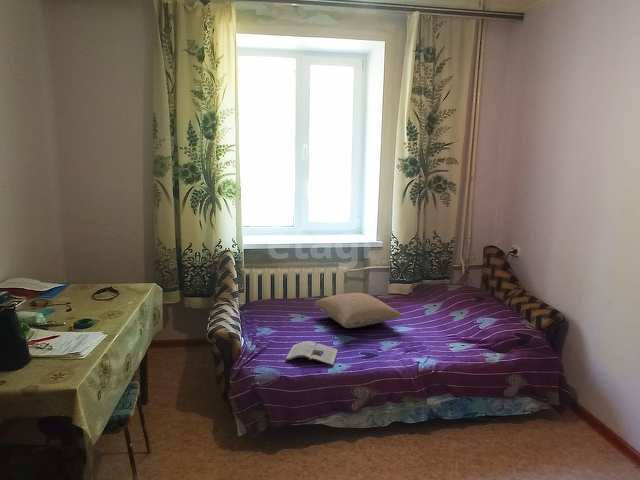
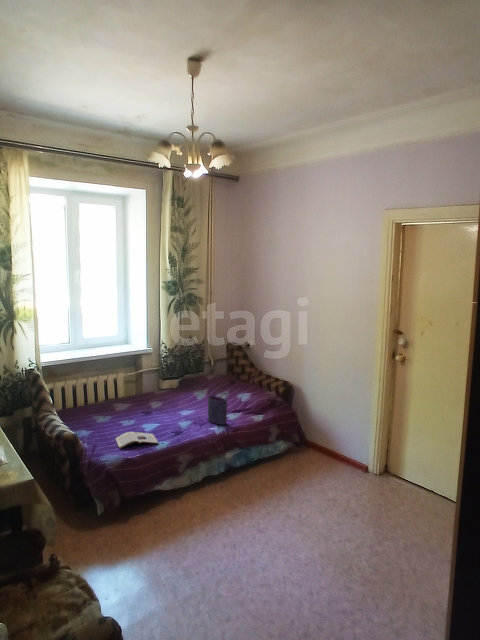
tote bag: none [419,290,445,358] -> present [208,395,227,425]
pillow: present [315,293,403,328] -> none [112,391,188,418]

